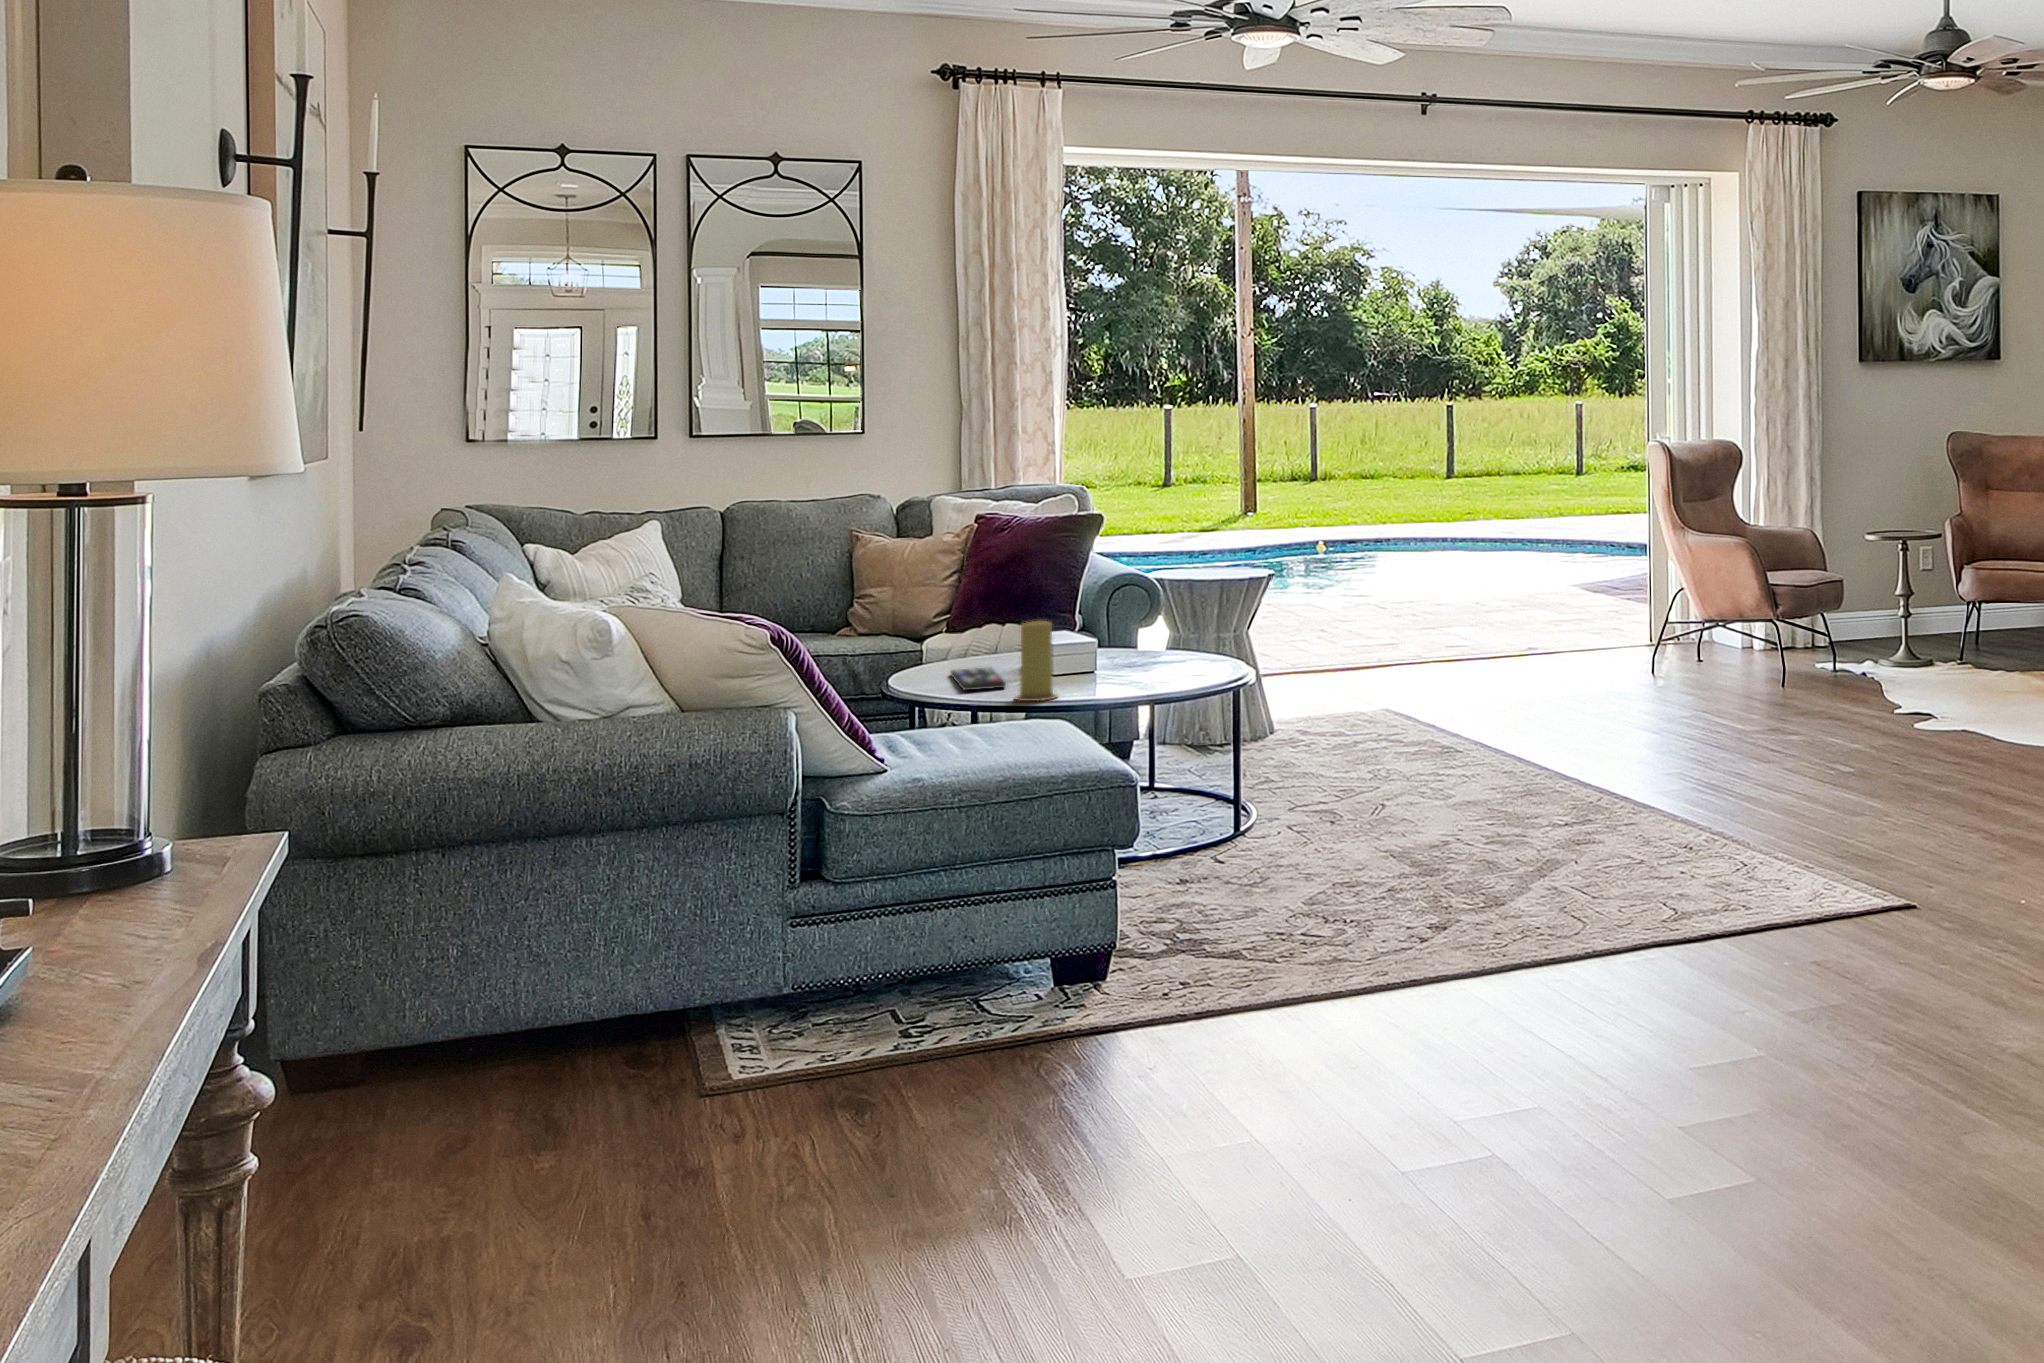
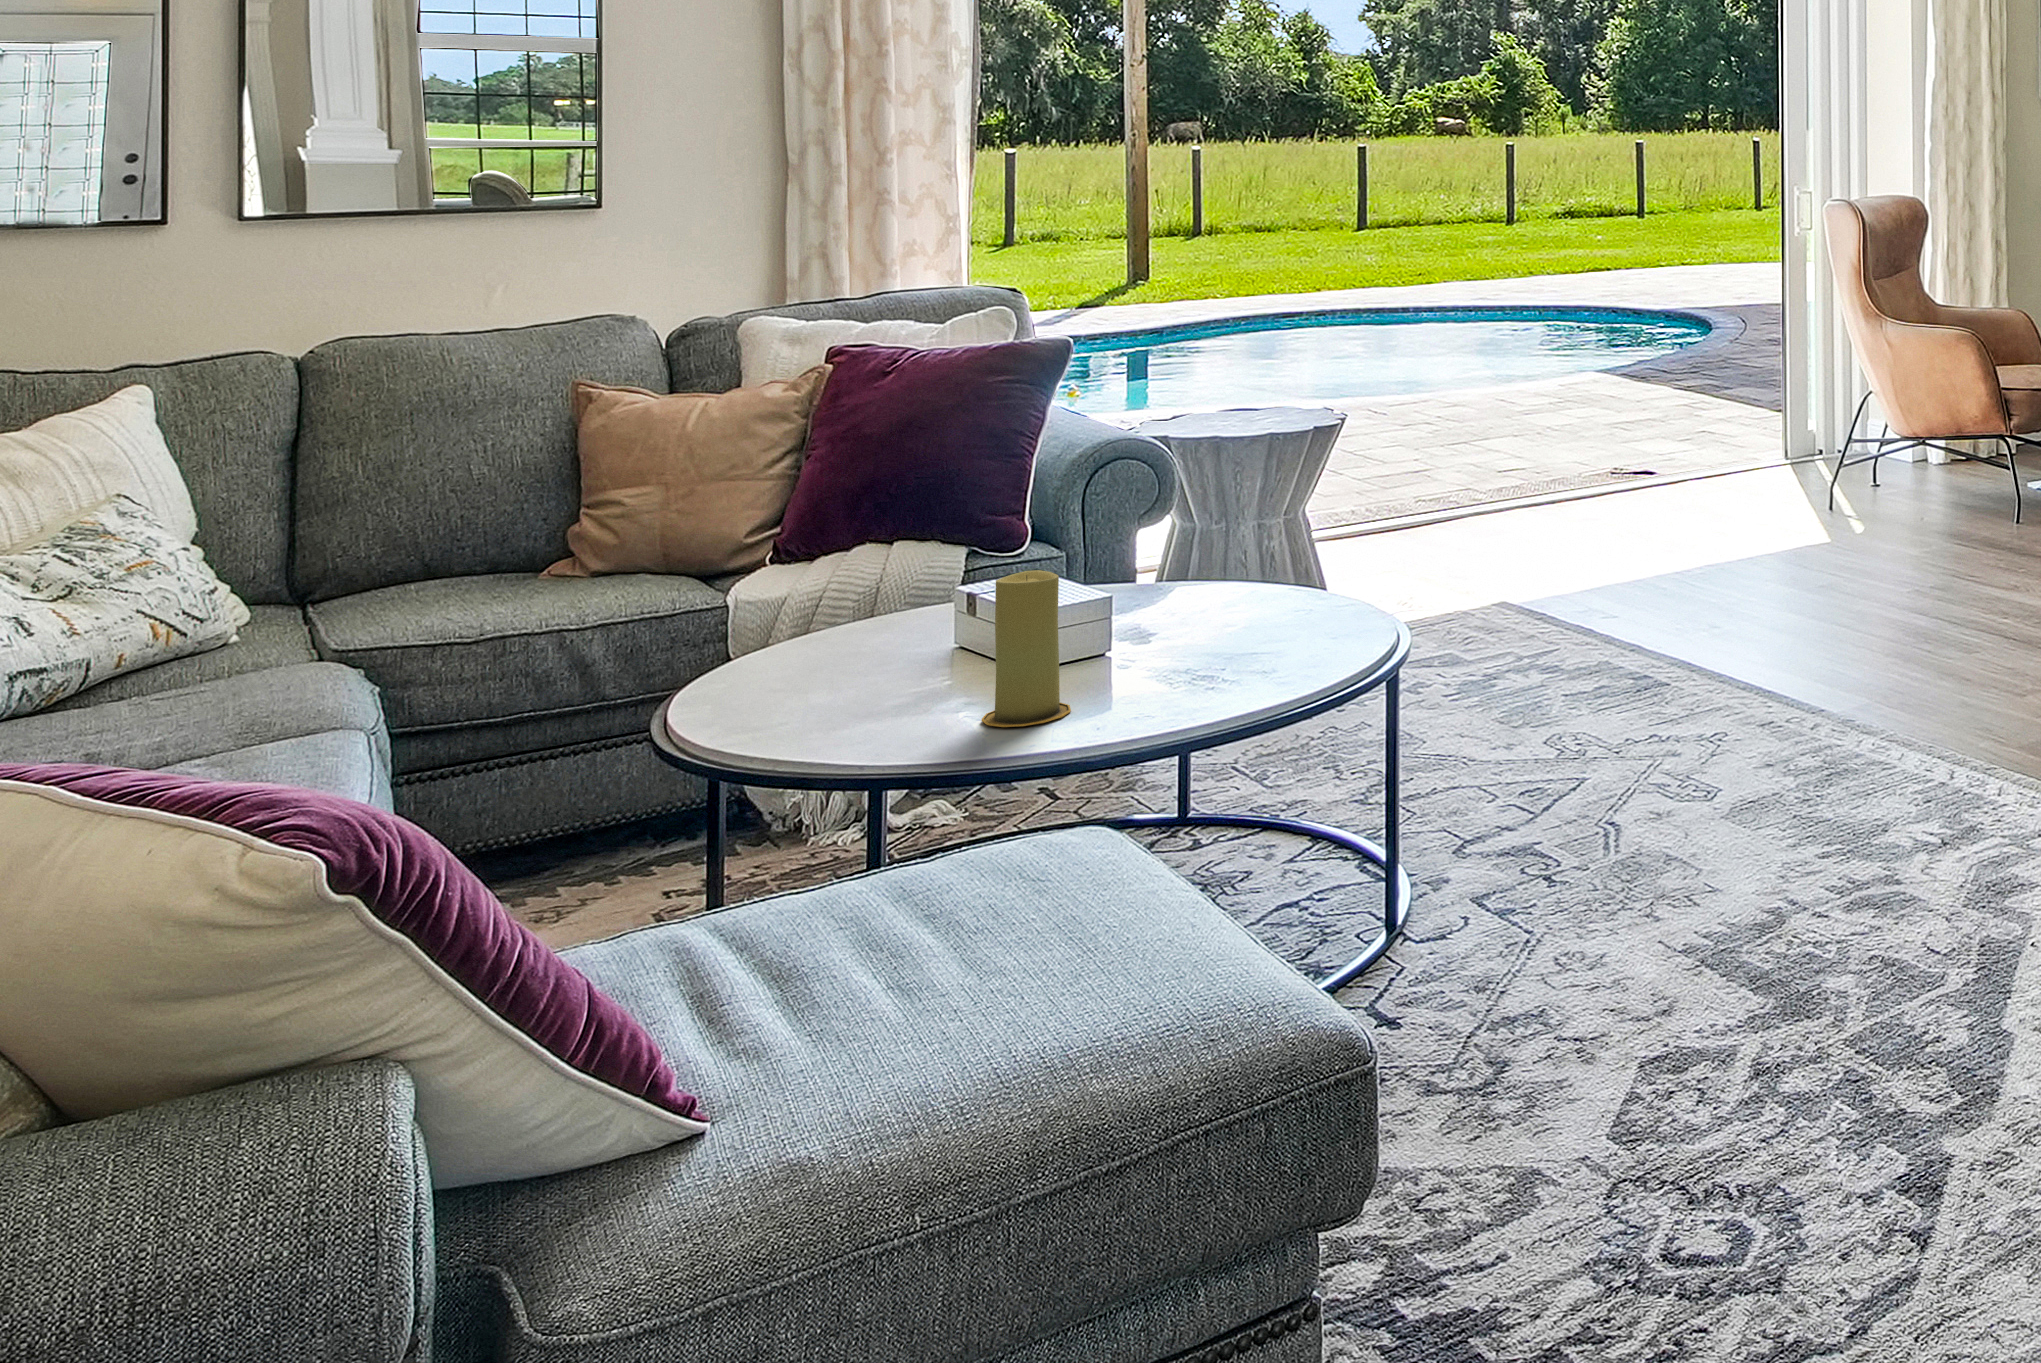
remote control: present [951,668,1006,690] -> none [825,643,954,708]

